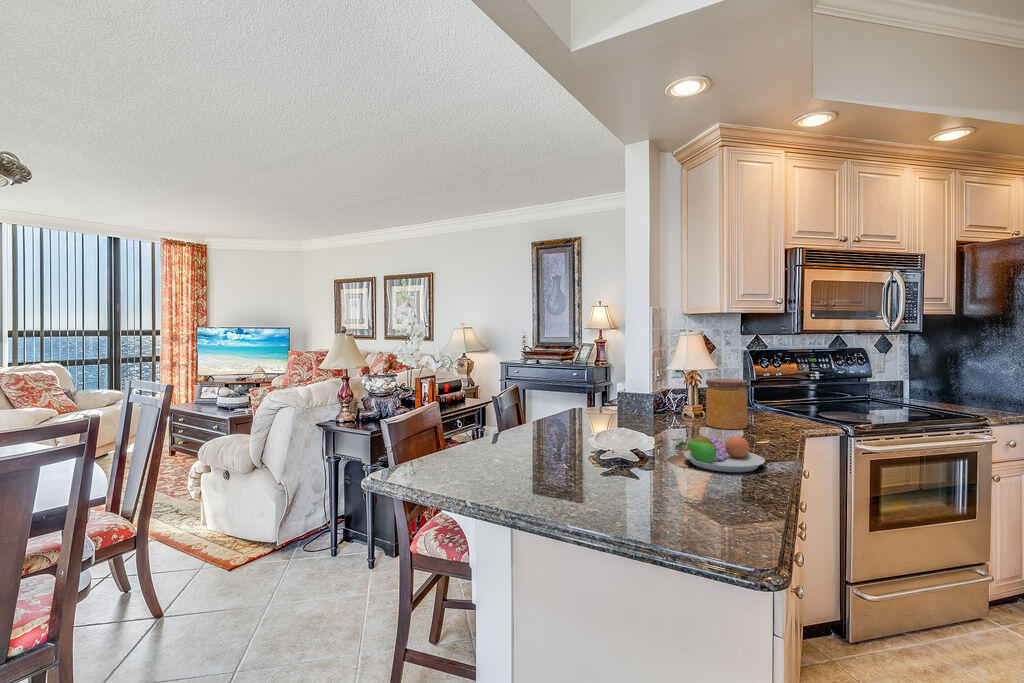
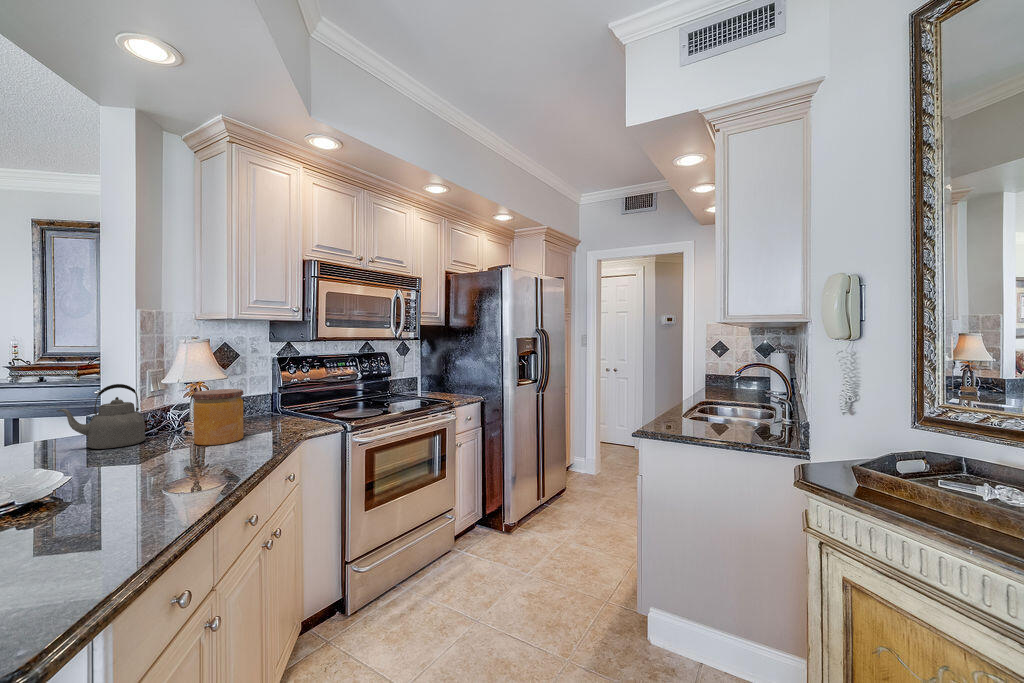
kettle: none [608,369,661,420] -> present [57,384,145,449]
fruit bowl: present [679,431,765,472] -> none [53,462,191,517]

